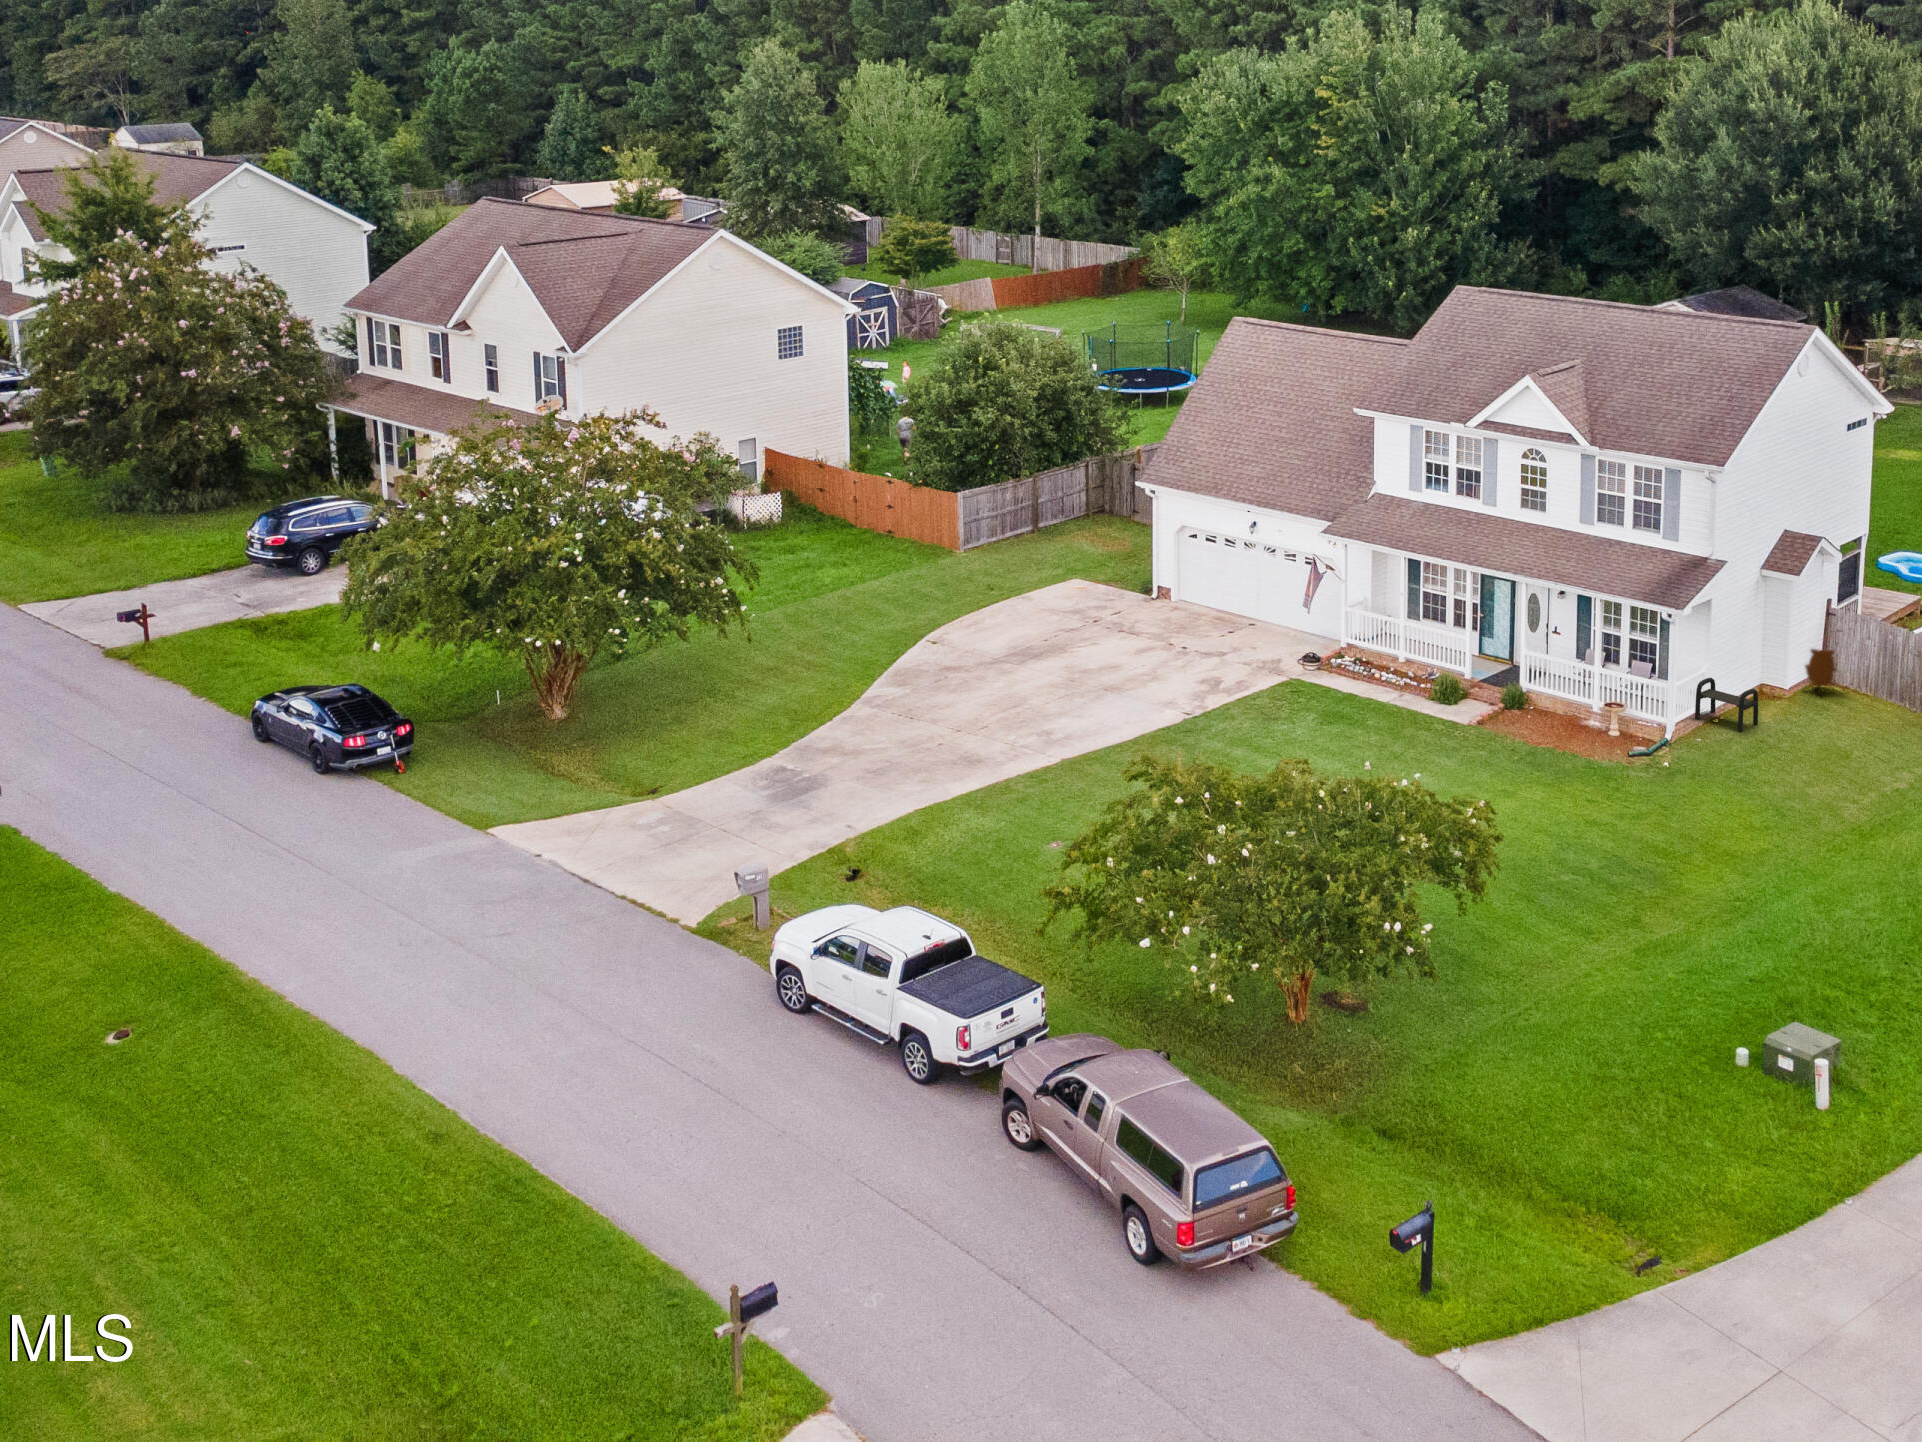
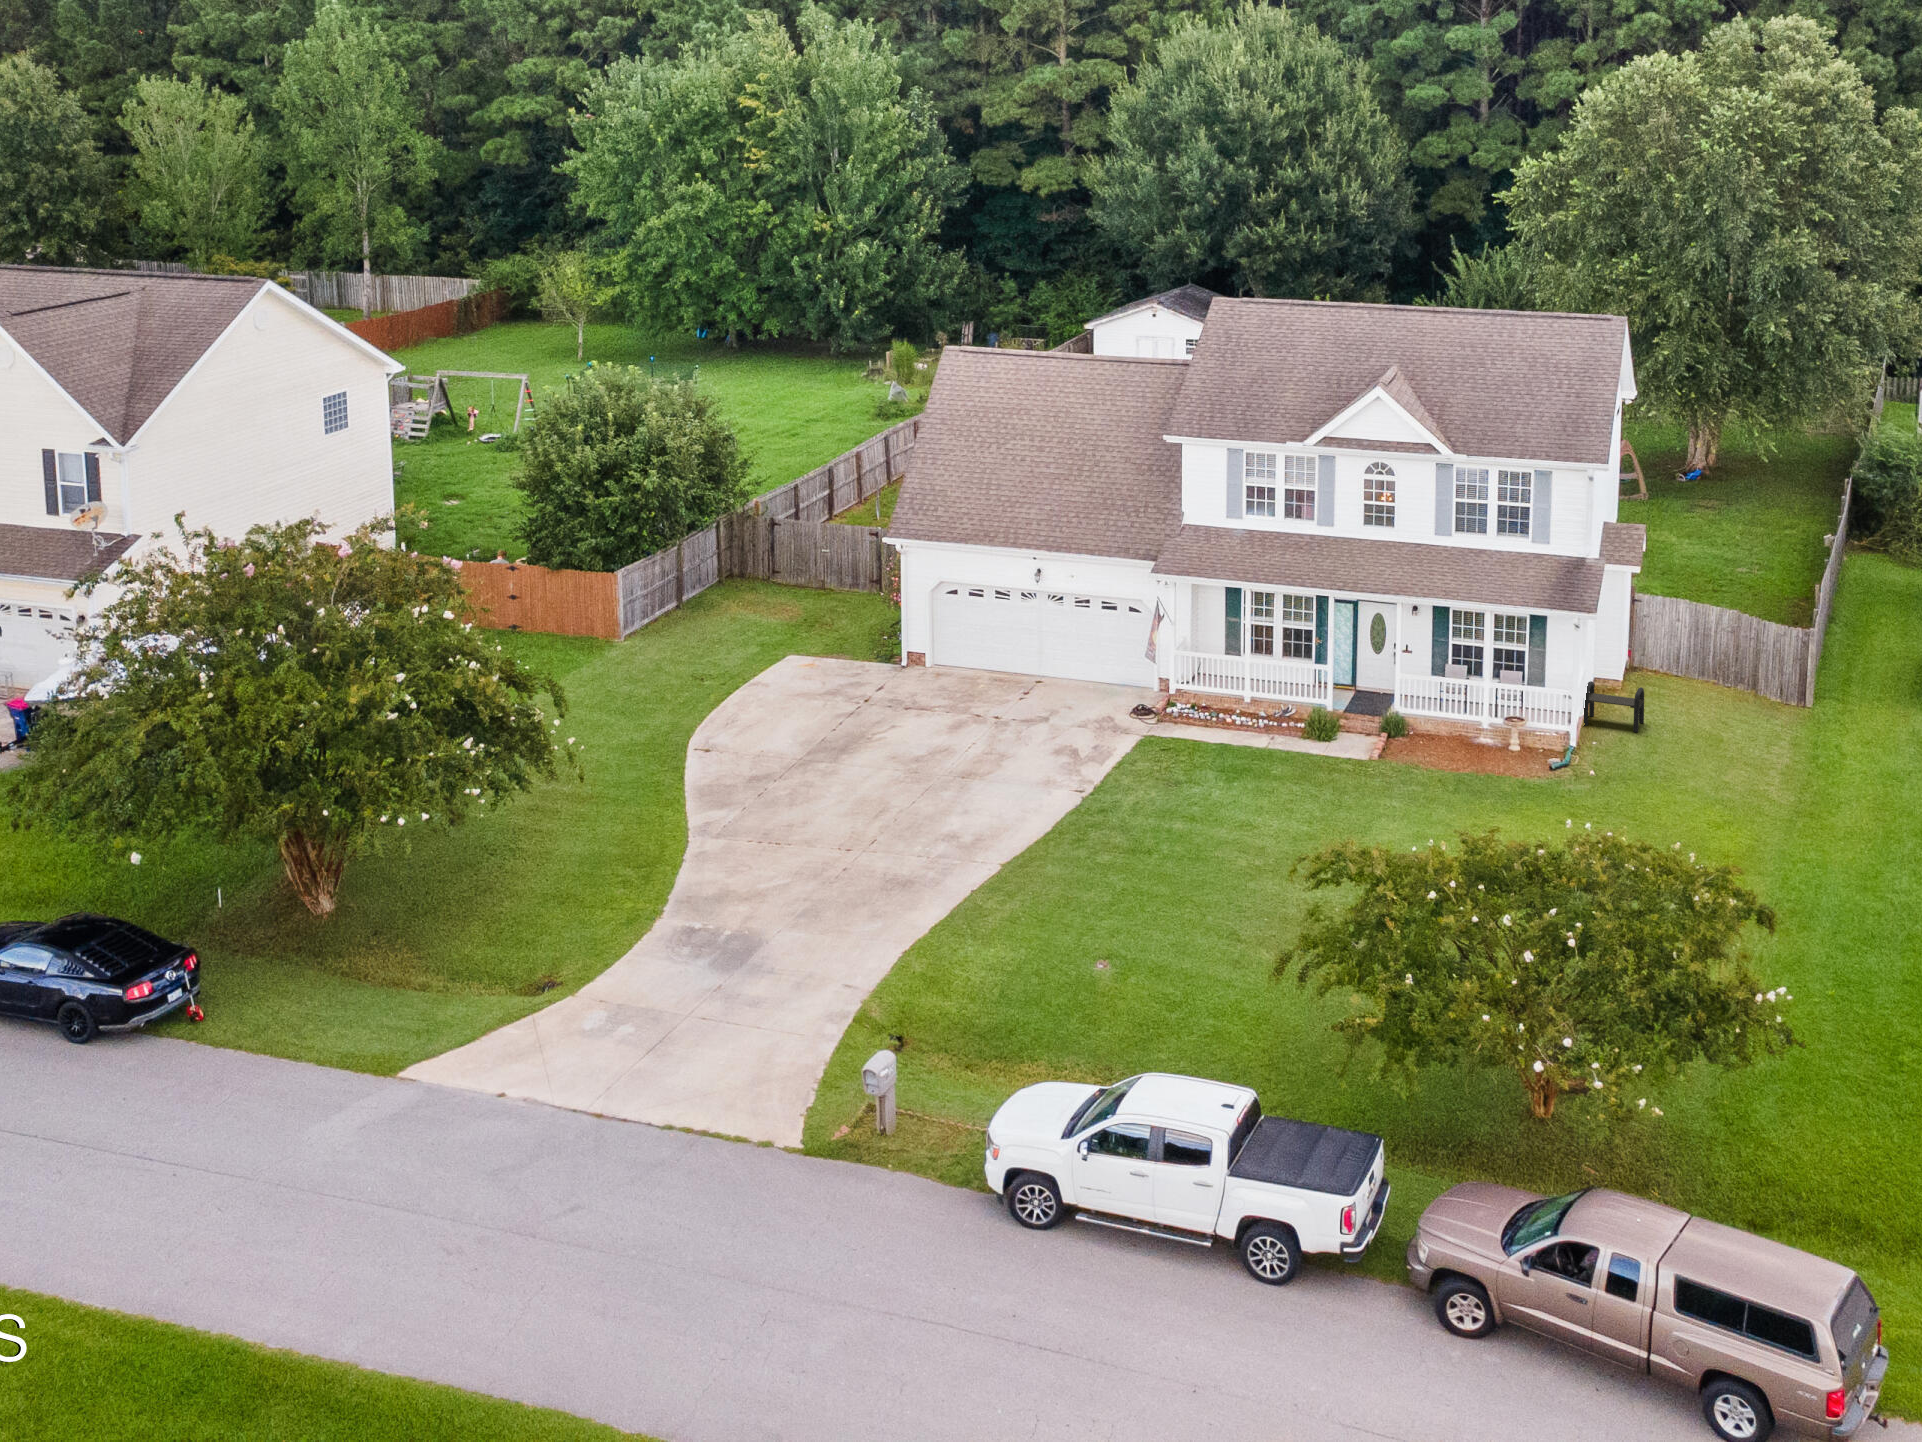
lounge chair: present [1803,649,1835,694] -> none [1636,638,1680,688]

